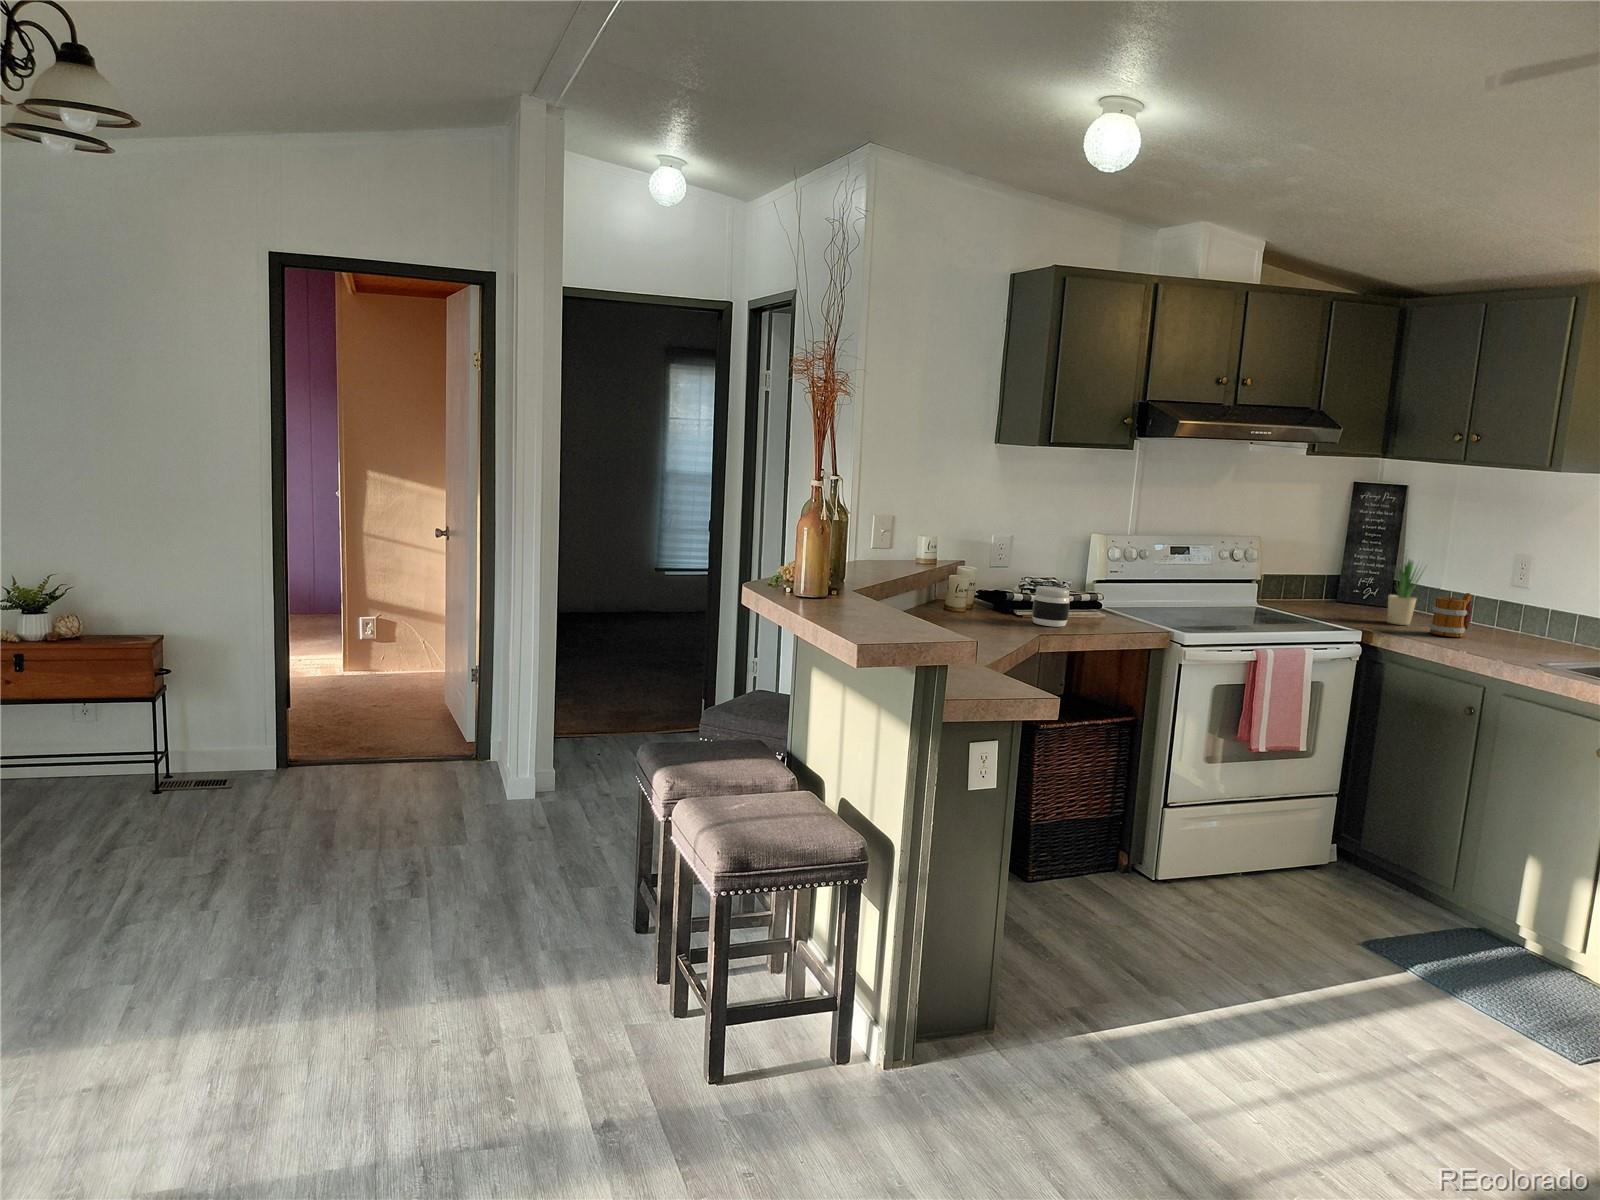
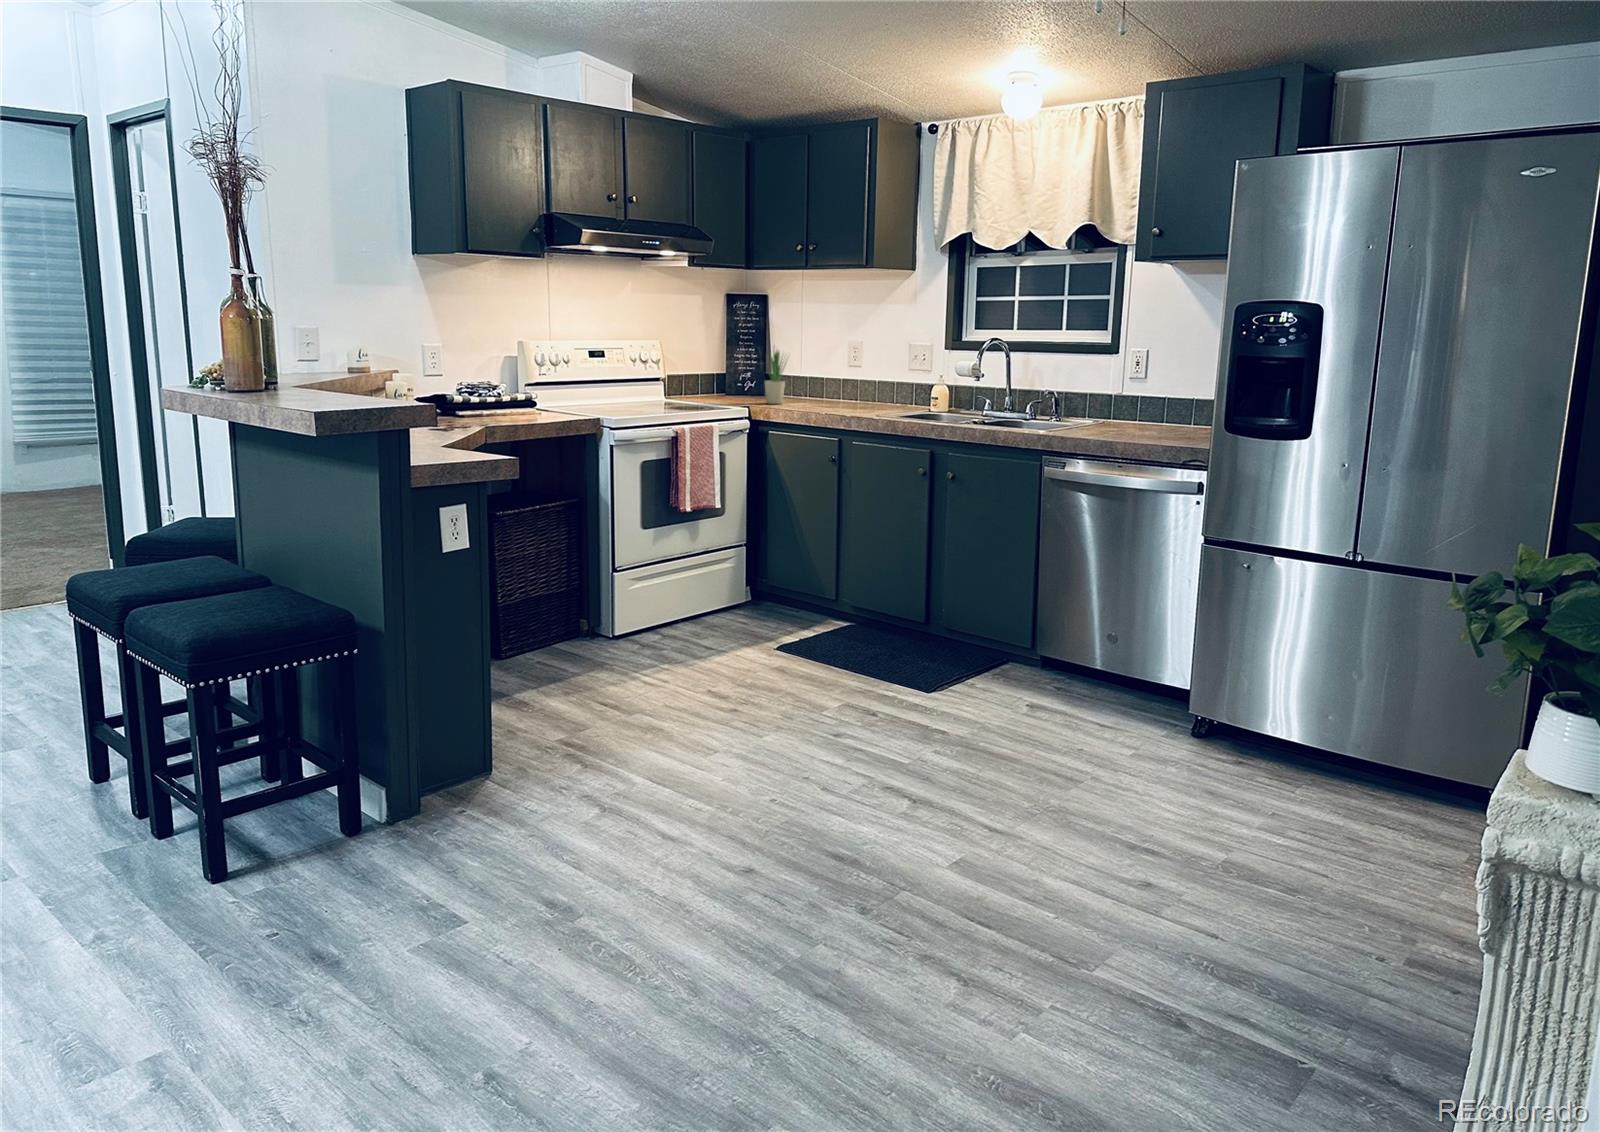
jar: present [1032,586,1069,627] -> none [473,386,507,421]
mug: present [1429,593,1472,637] -> none [797,372,825,407]

